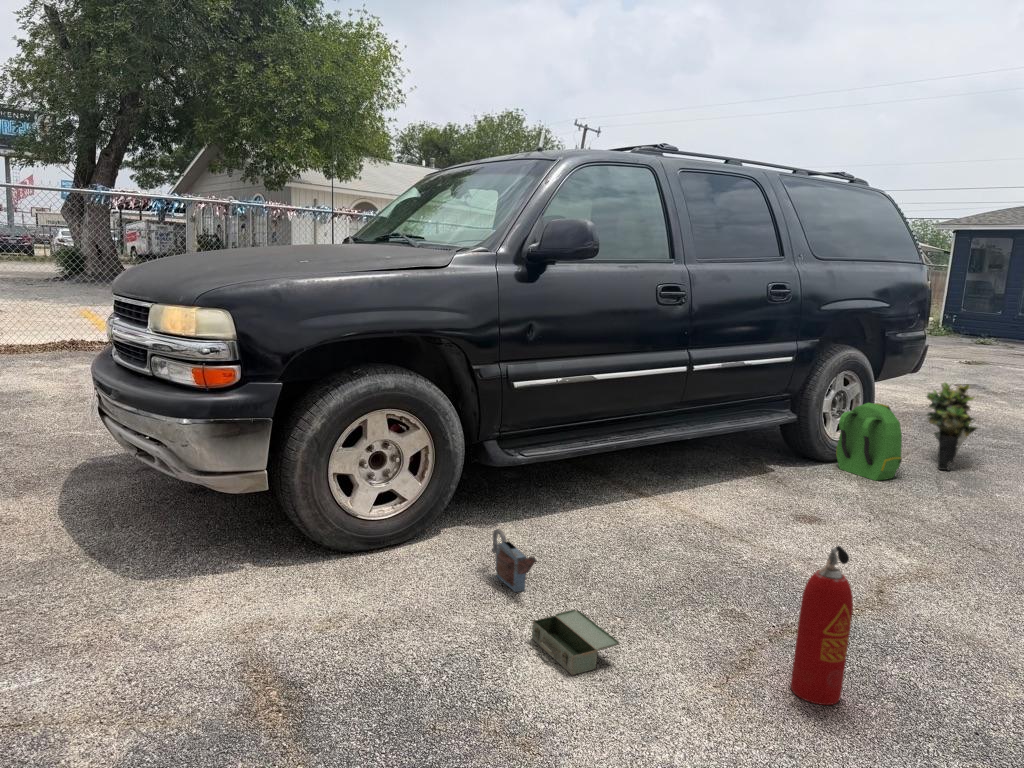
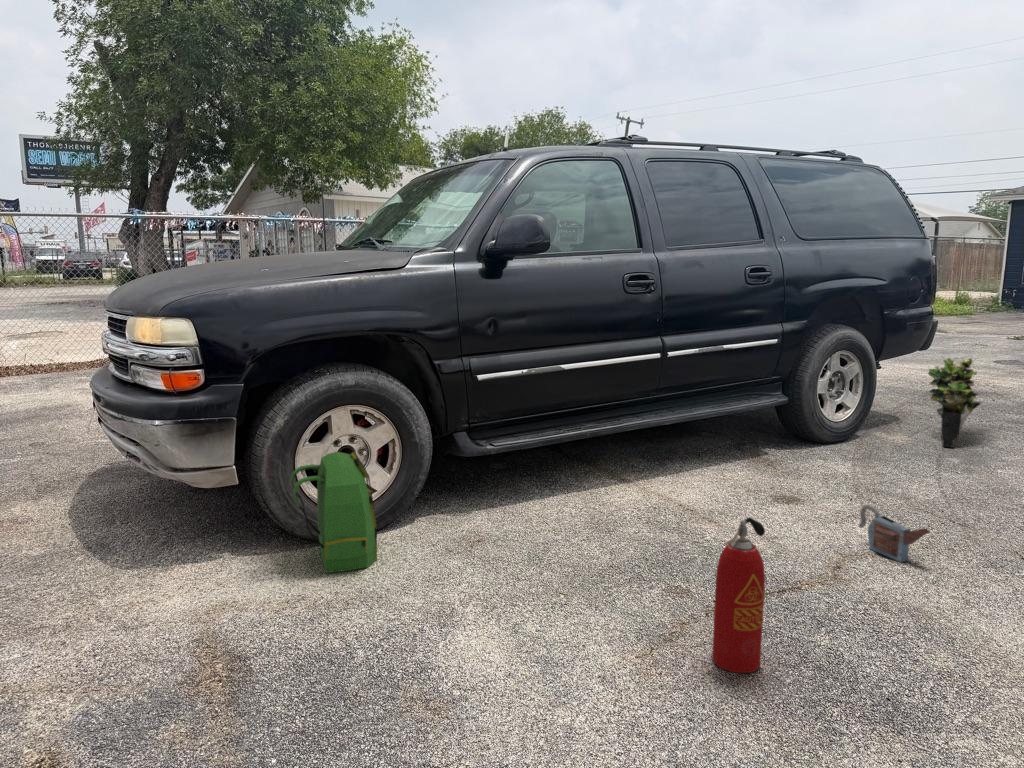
backpack: present [836,403,902,481] -> present [291,452,377,573]
watering can: present [492,529,536,592] -> present [859,505,930,562]
toolbox: present [532,610,619,675] -> none [472,588,549,648]

